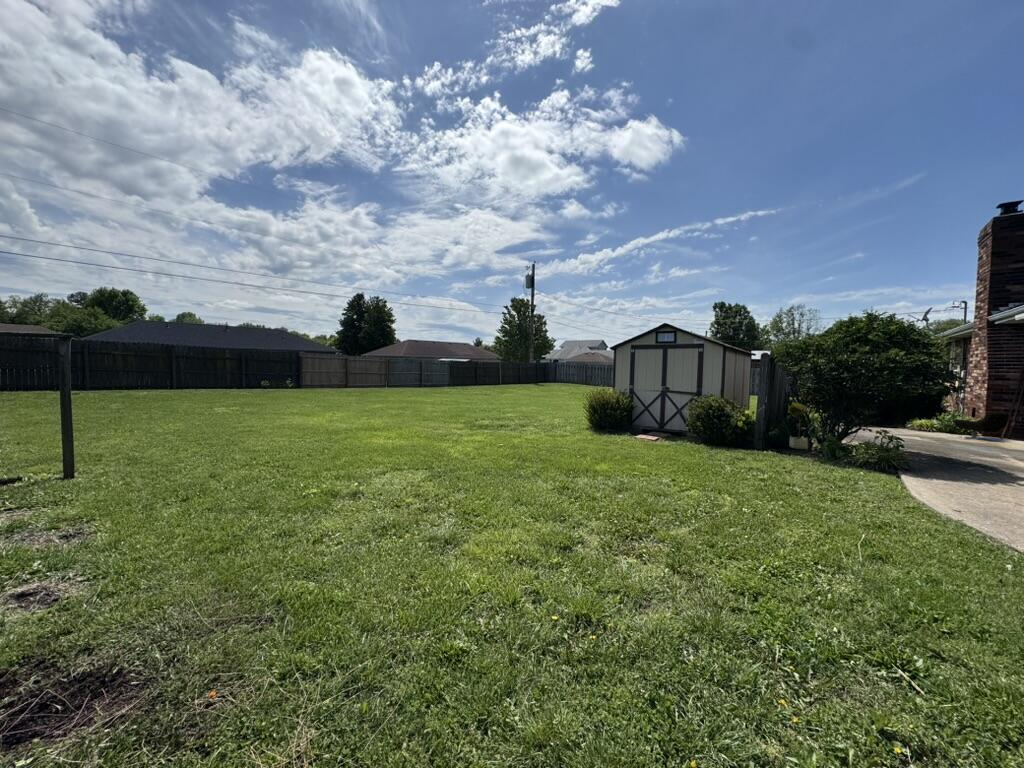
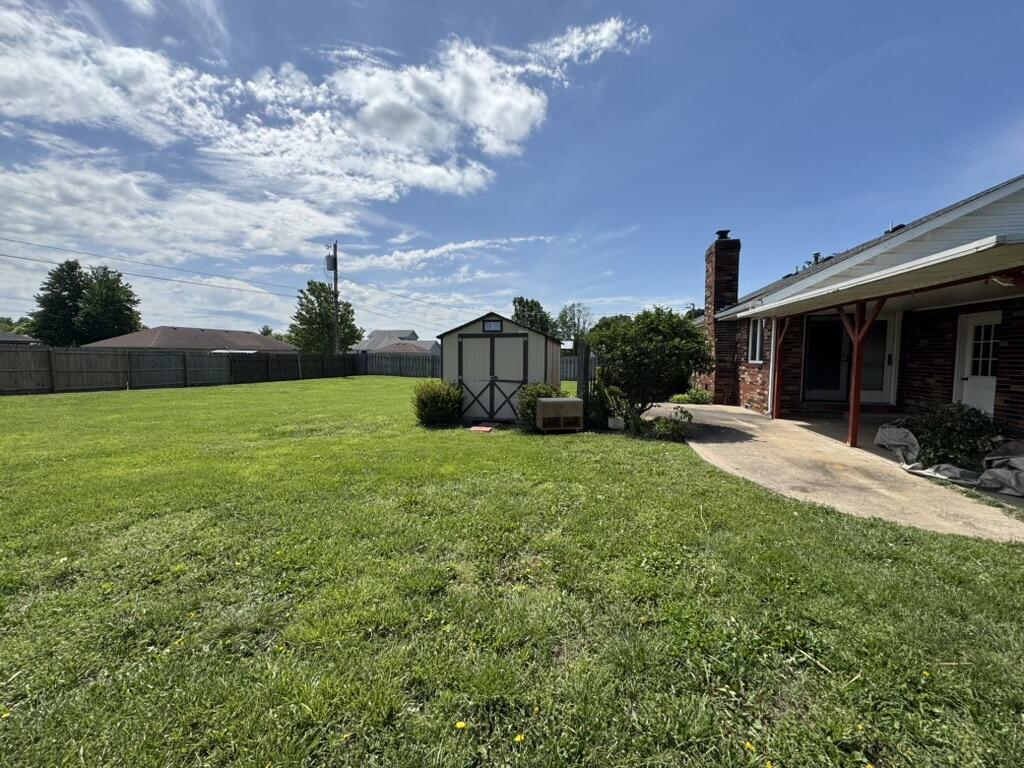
storage bench: none [705,411,756,448] -> present [537,397,583,433]
lounge chair: present [953,413,1009,439] -> none [713,386,748,410]

